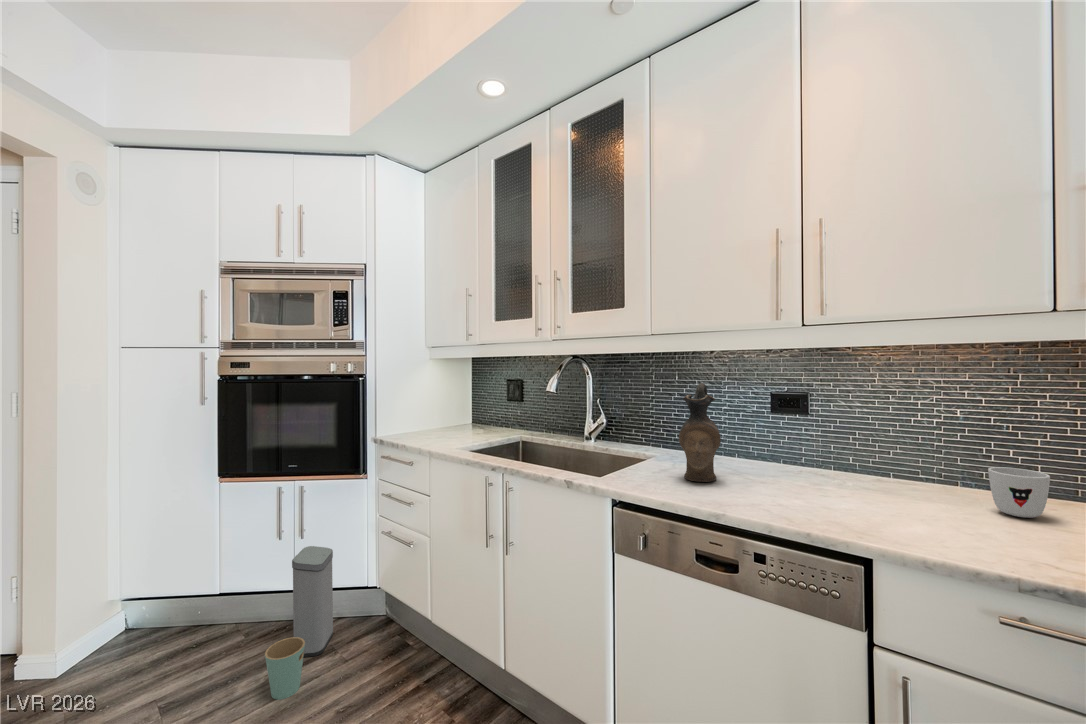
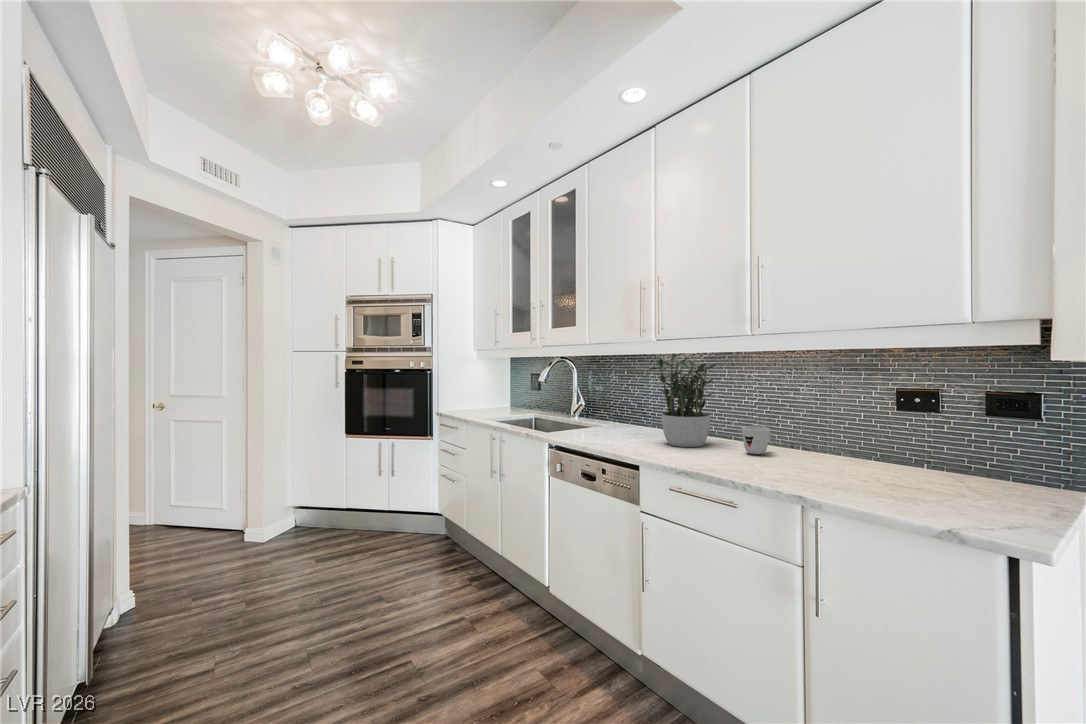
potted plant: none [794,348,905,502] -> present [649,354,718,447]
ceramic pitcher: present [679,383,721,482] -> none [593,375,619,437]
trash can: present [265,546,333,700] -> none [368,481,411,563]

